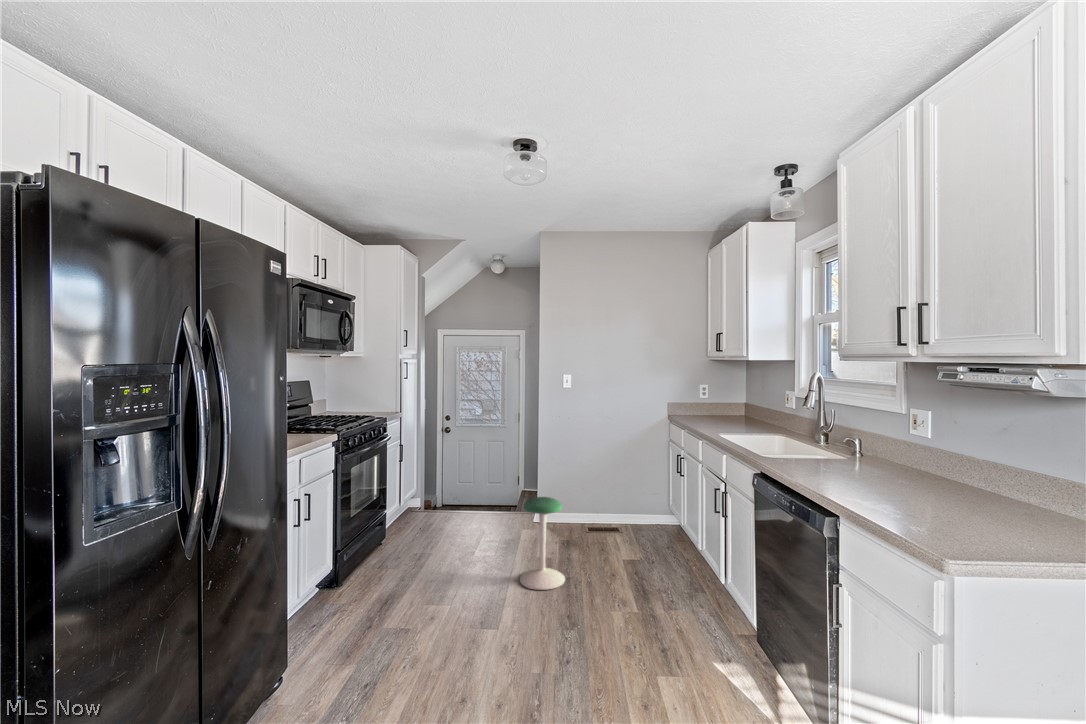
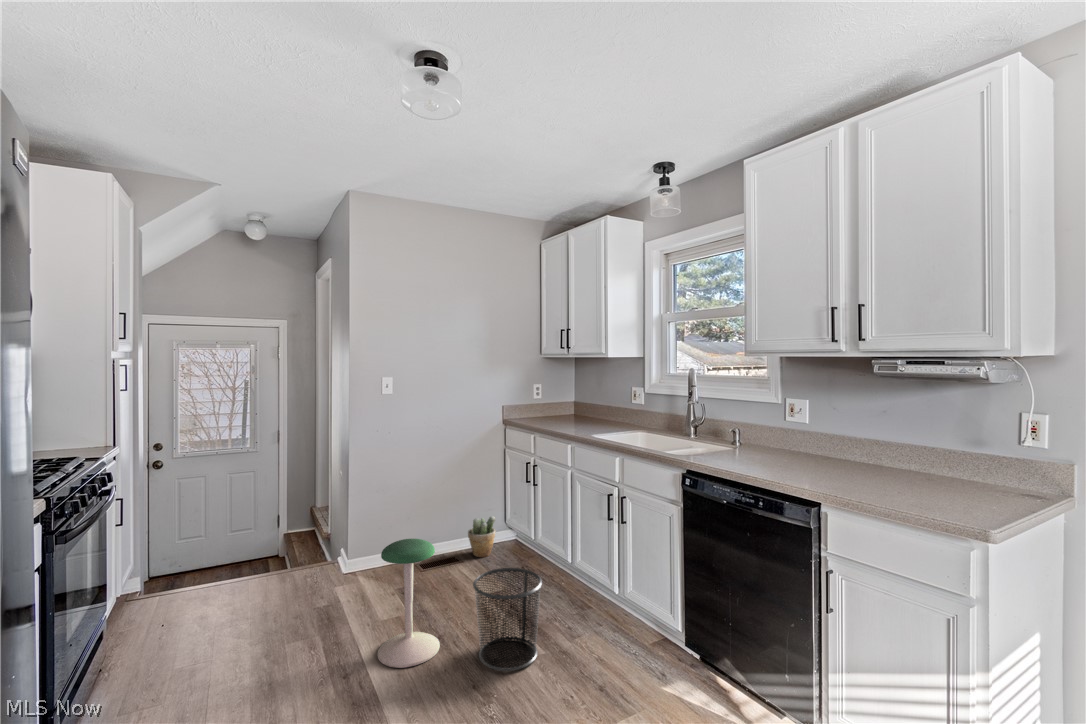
potted plant: none [630,497,654,531] -> present [468,516,495,557]
waste bin: none [580,533,637,615] -> present [473,568,542,671]

